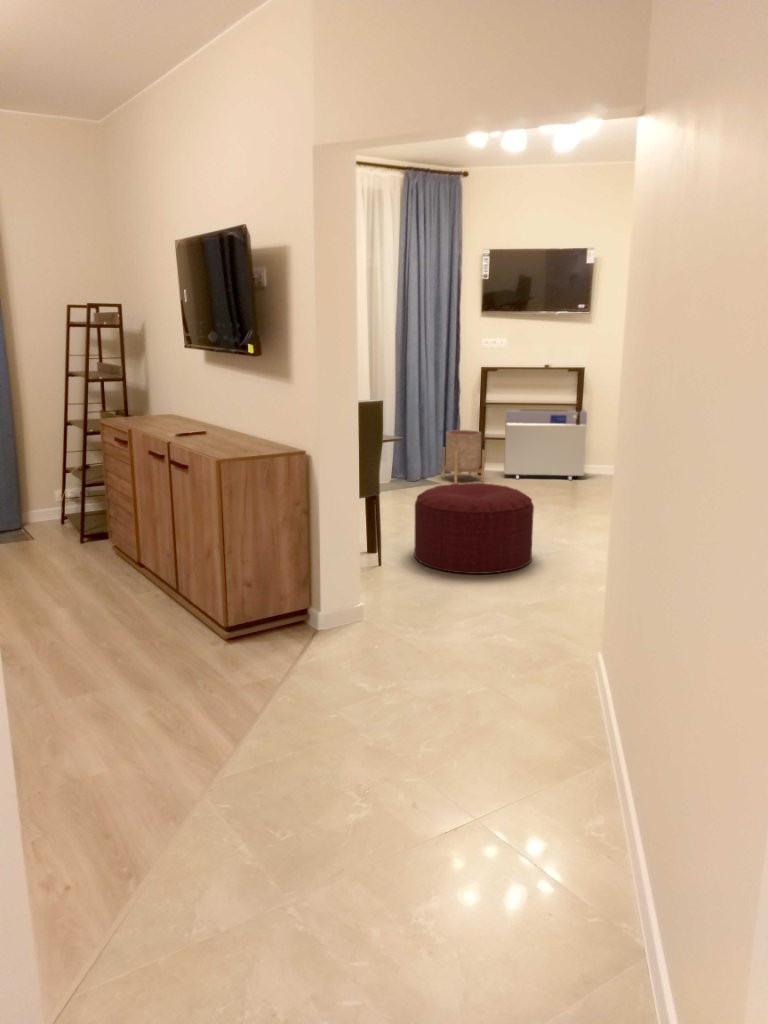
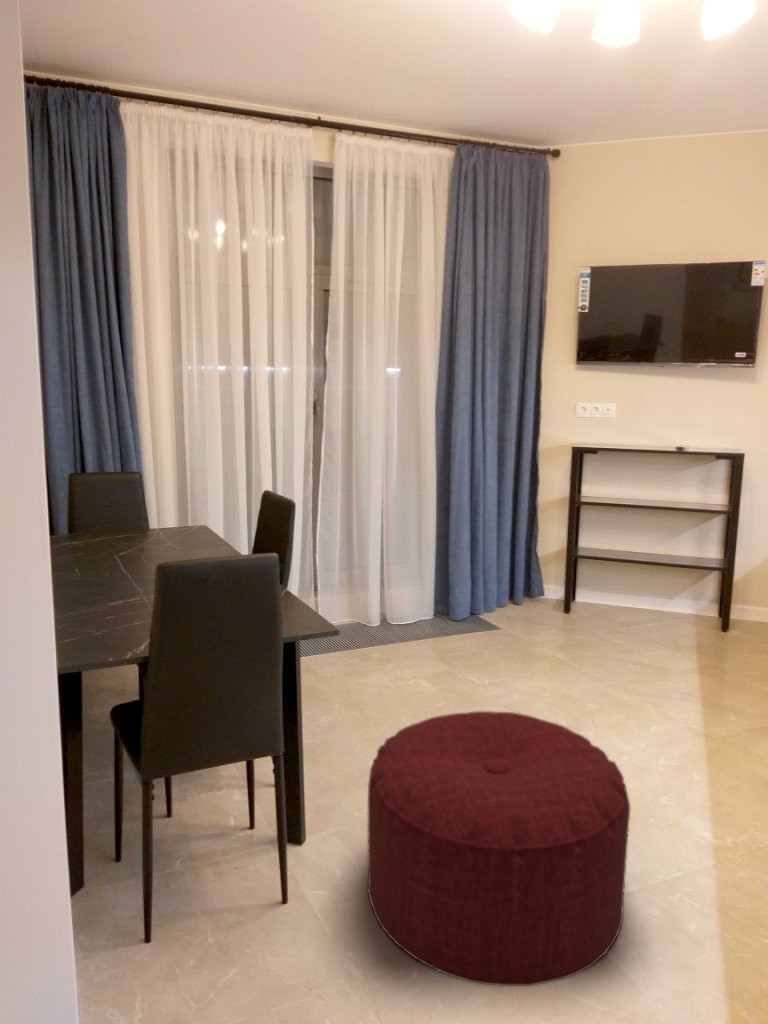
air purifier: present [504,409,587,480] -> none [604,513,746,632]
planter: present [442,430,485,484] -> none [507,542,572,629]

